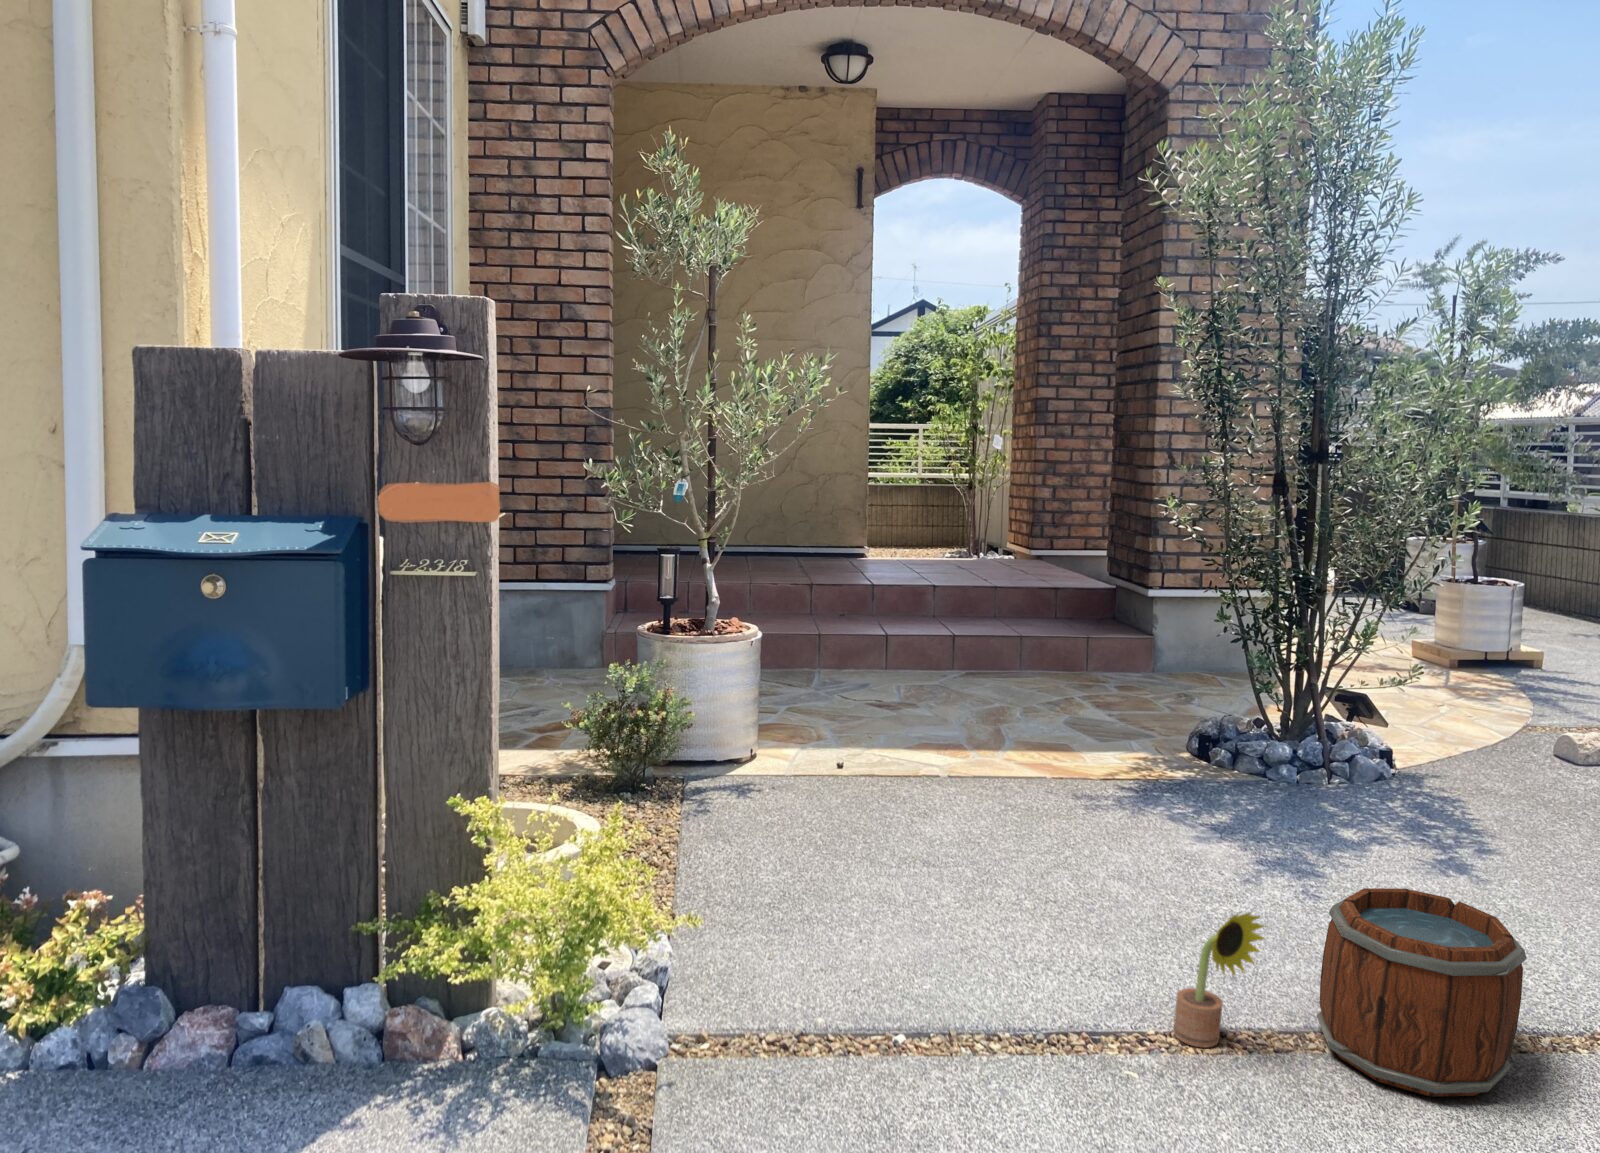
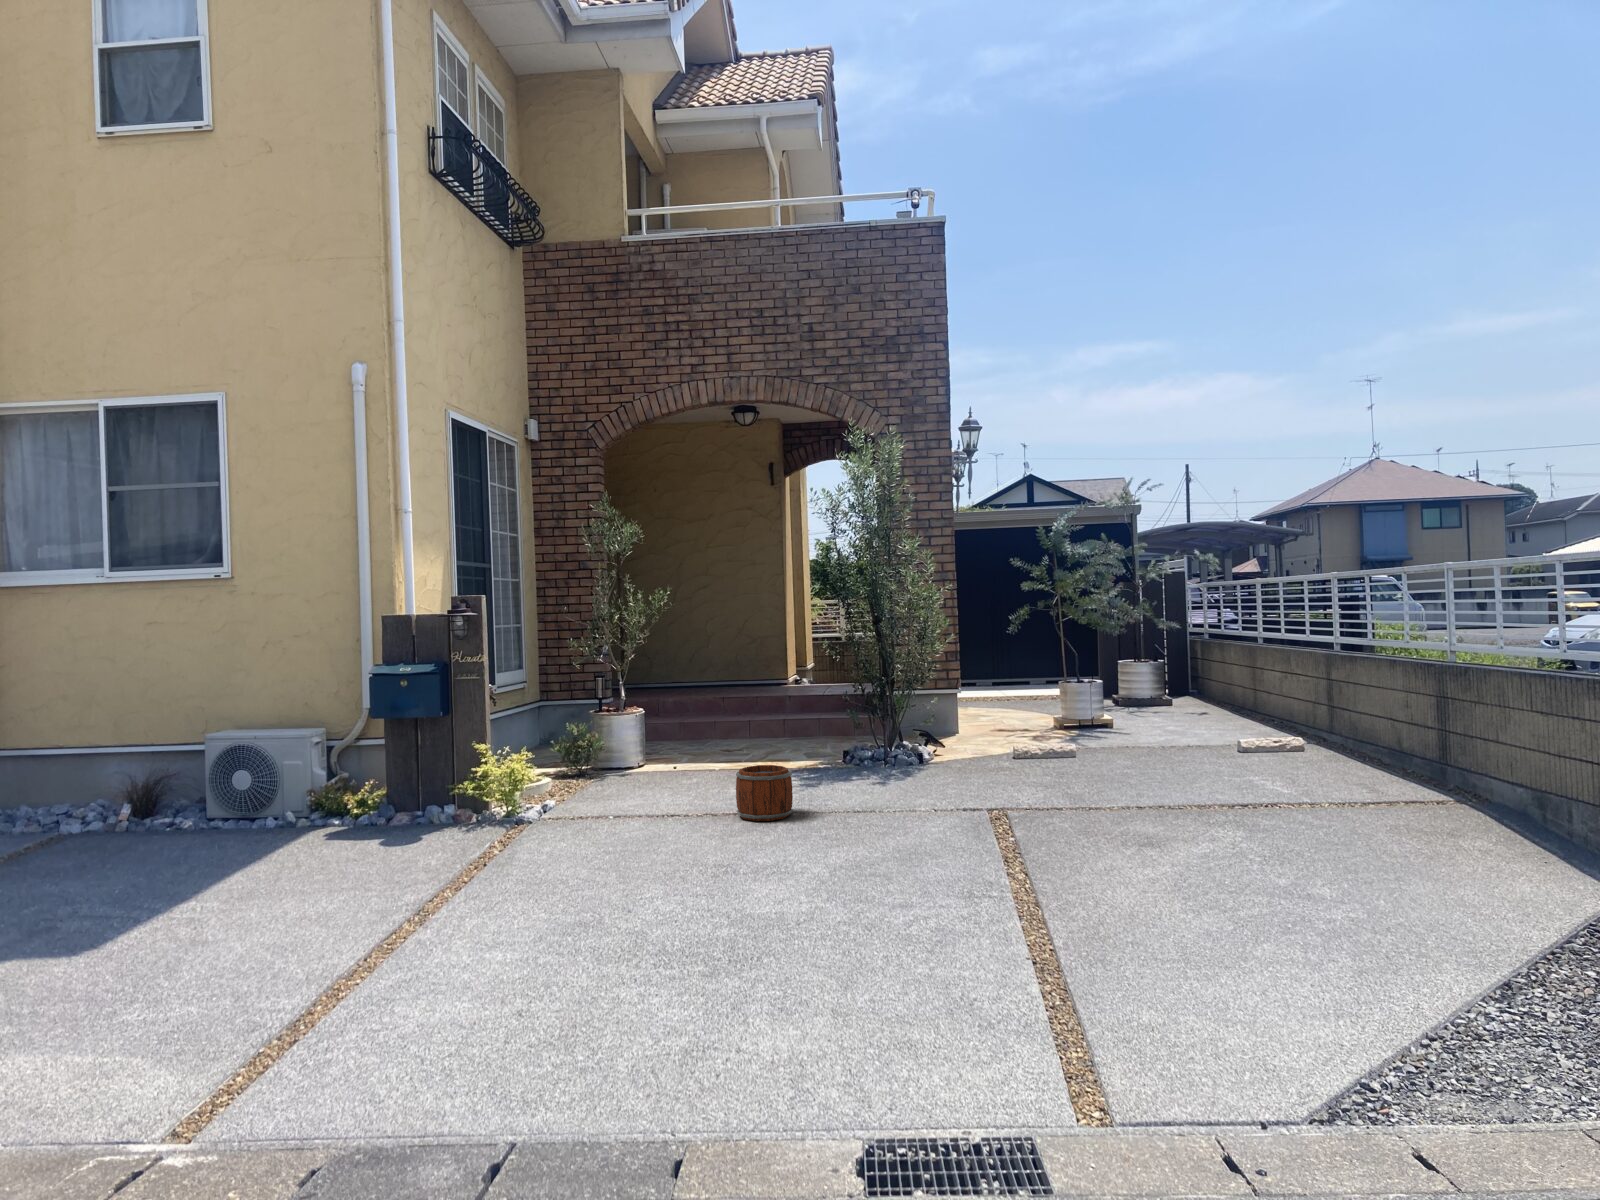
decorative plant: present [1173,912,1264,1048] -> none [692,768,716,815]

